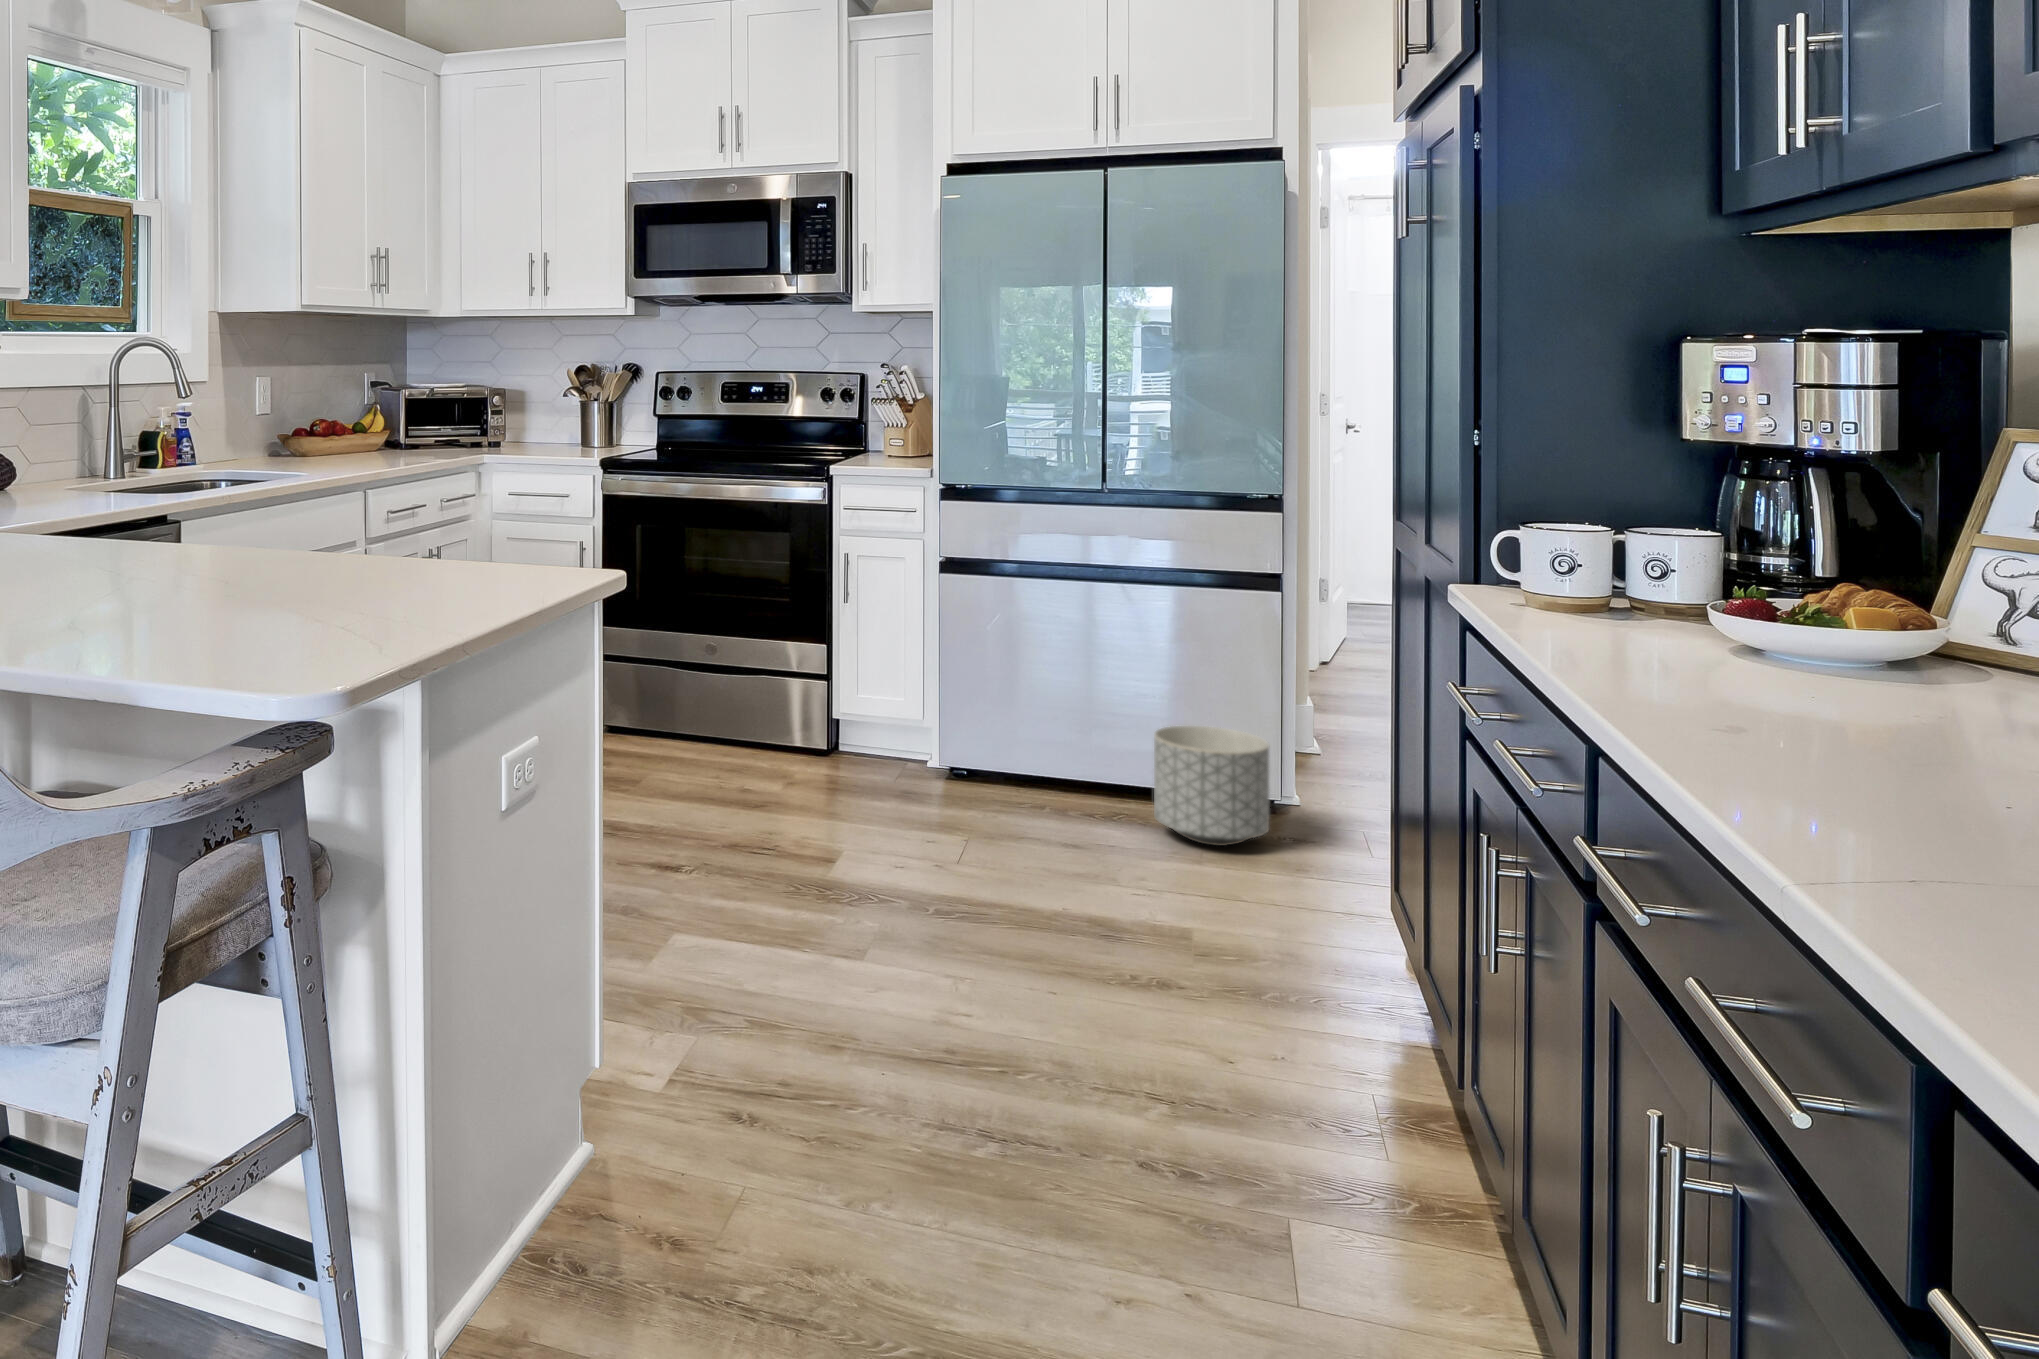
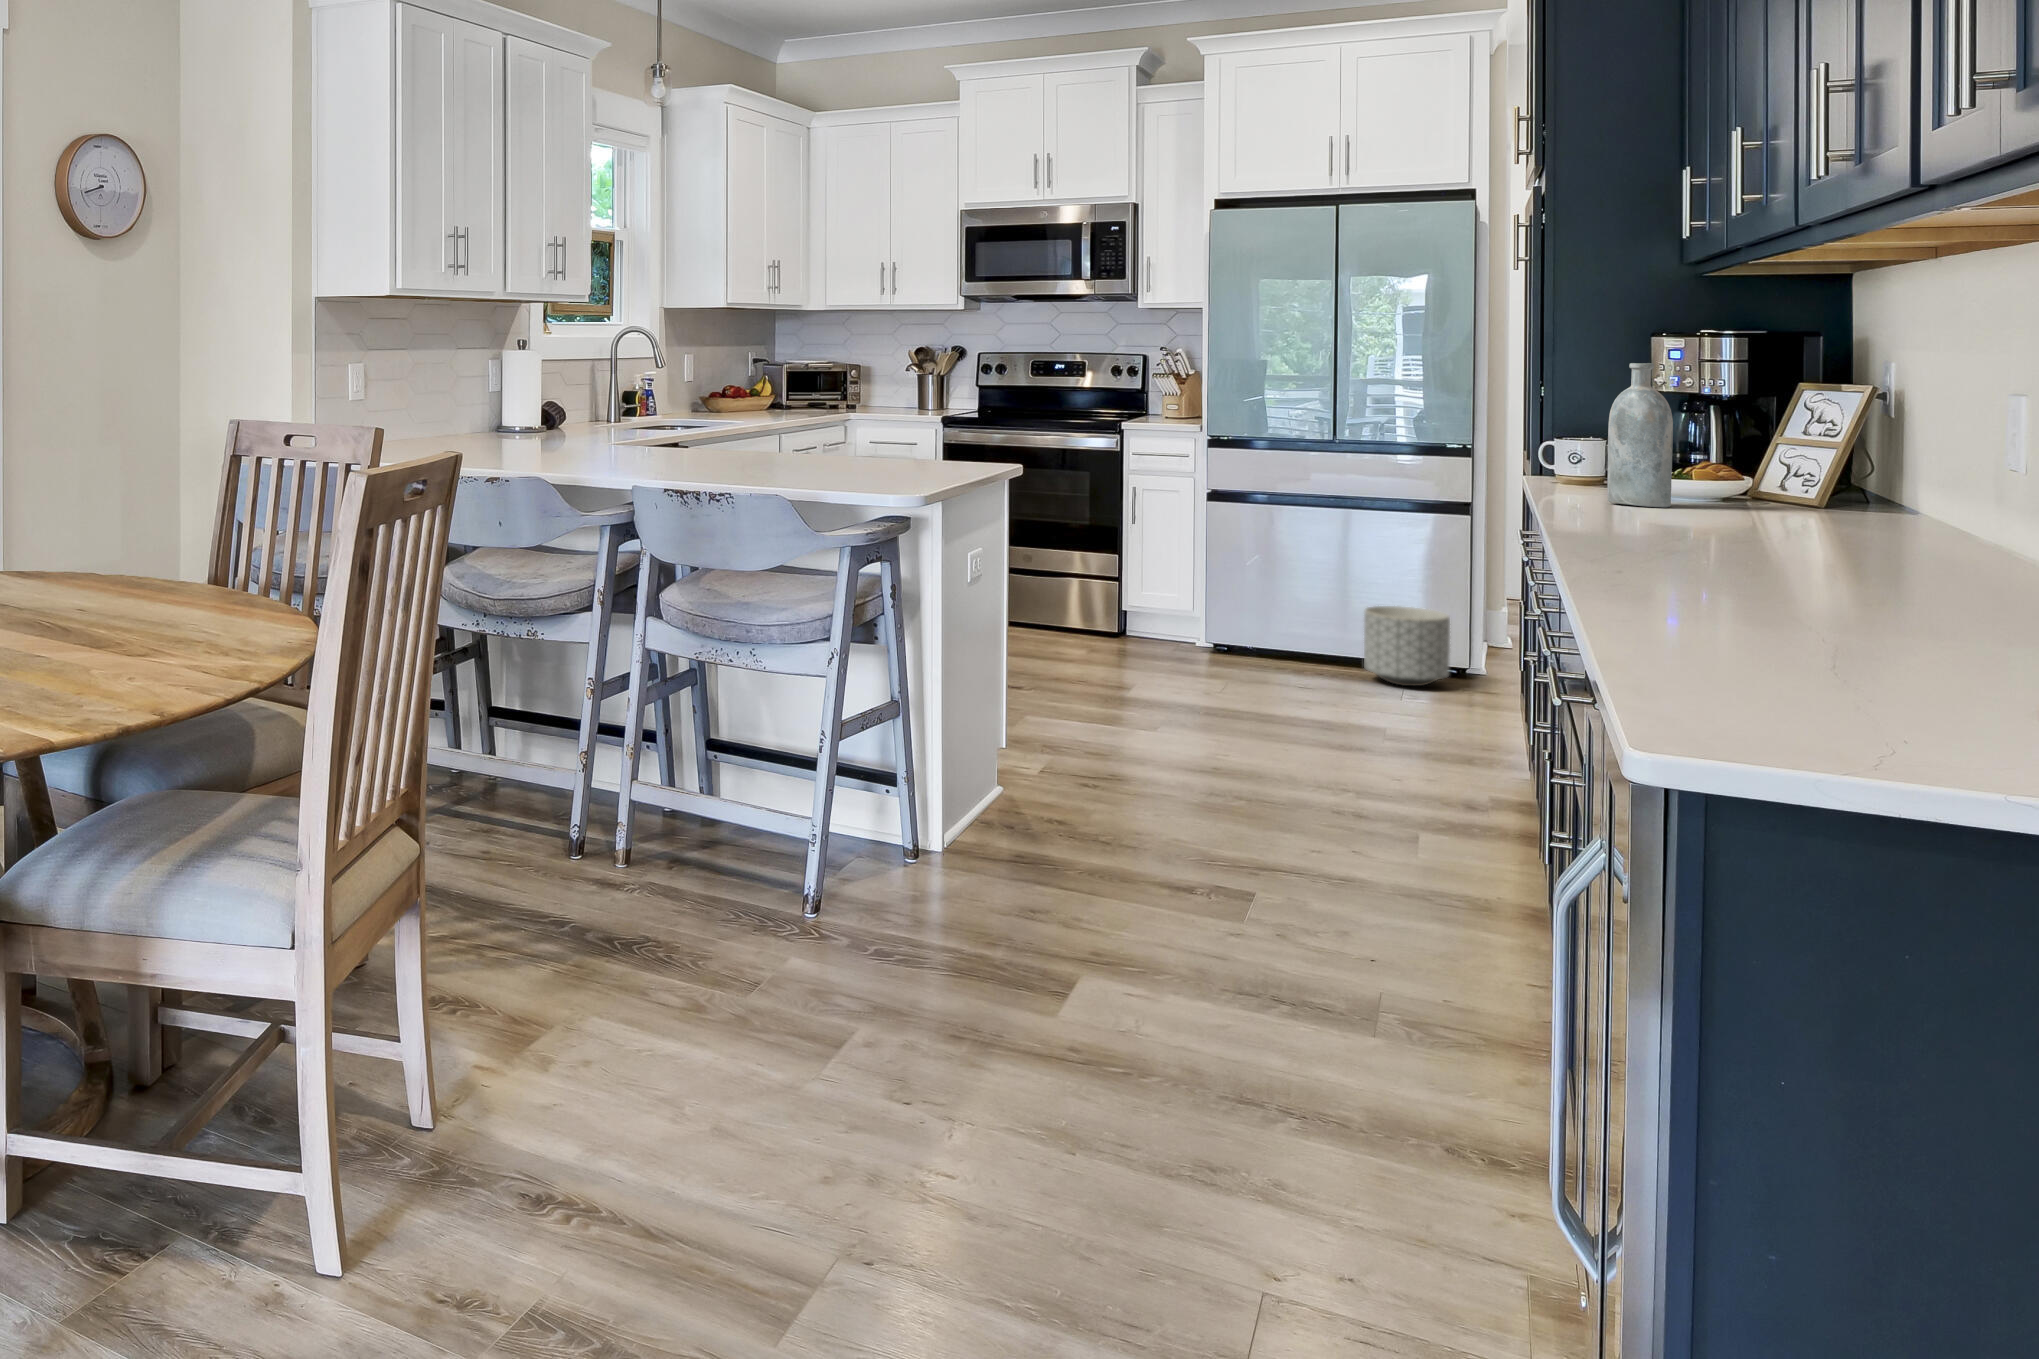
bottle: none [1712,392,1864,698] -> present [1608,363,1673,508]

